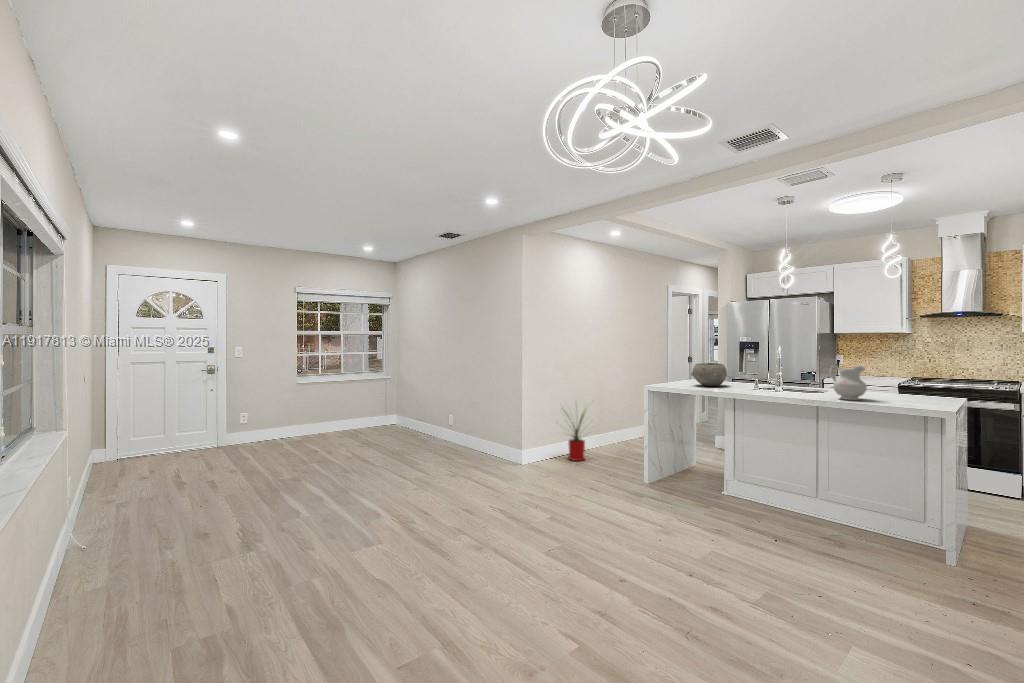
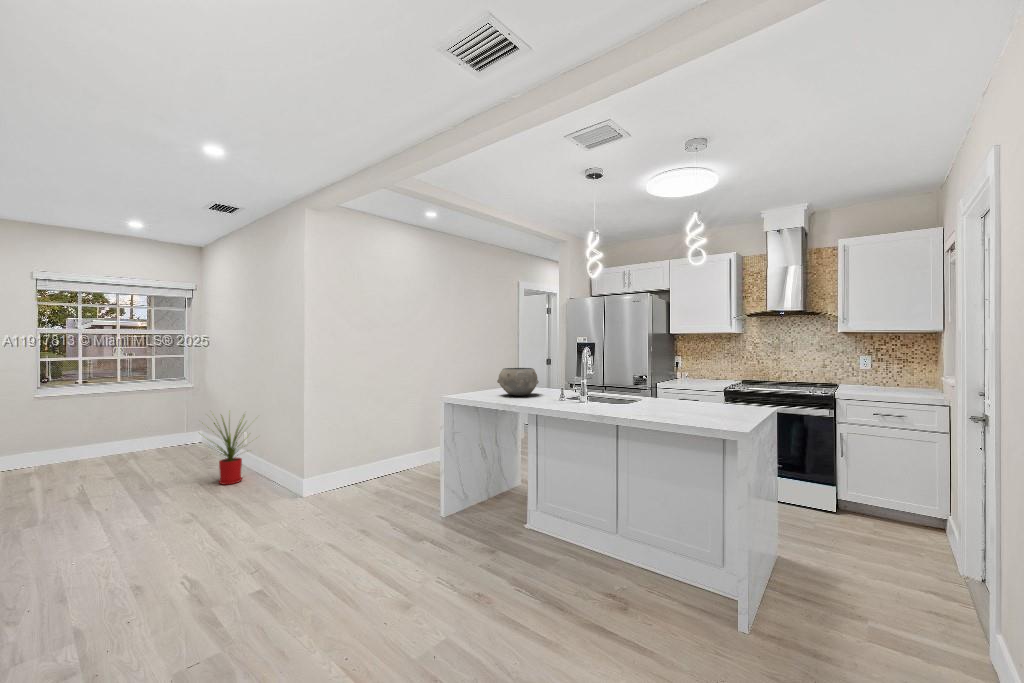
ceramic pitcher: present [830,364,867,400] -> none [636,368,674,414]
house plant: present [563,409,585,461] -> present [214,415,244,485]

